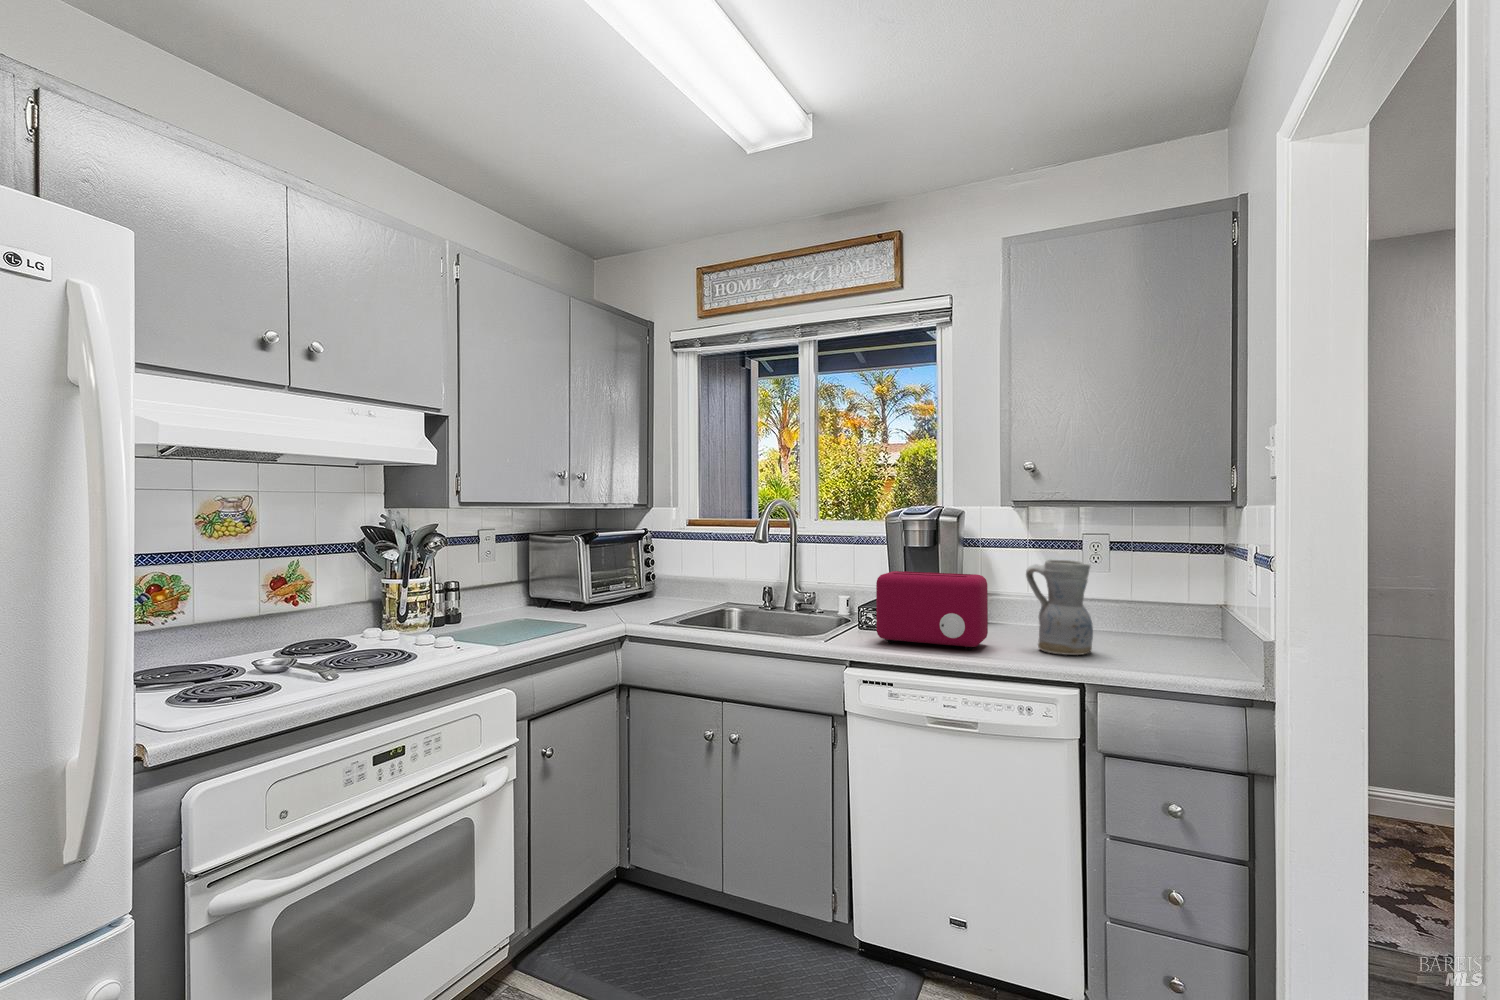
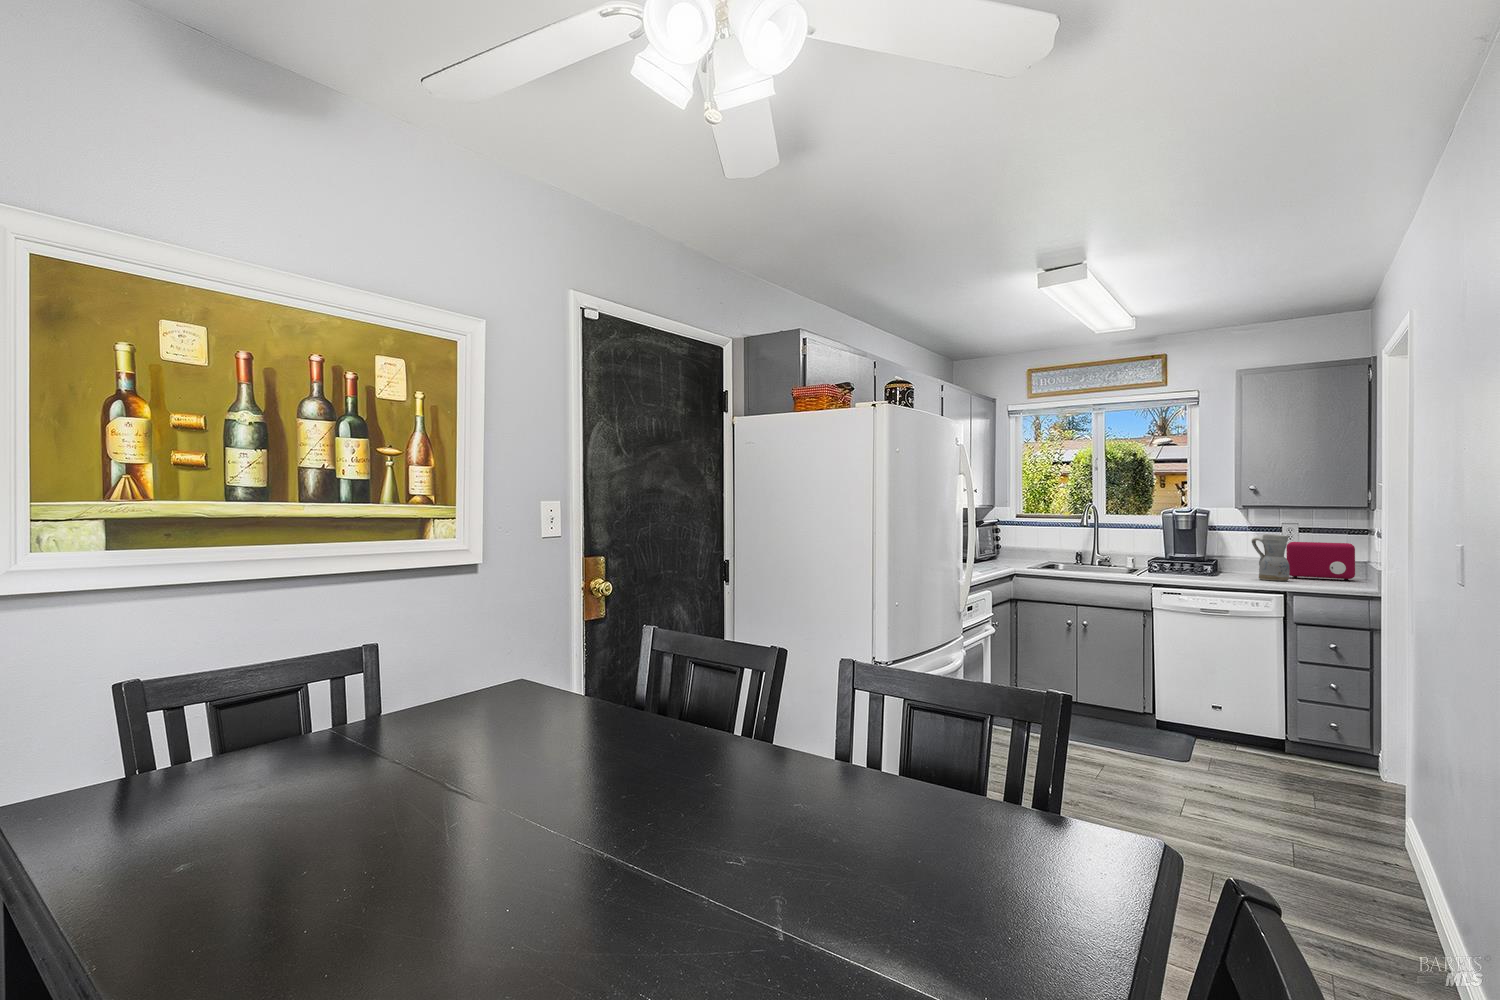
toaster: present [876,571,988,650] -> present [1286,542,1355,581]

